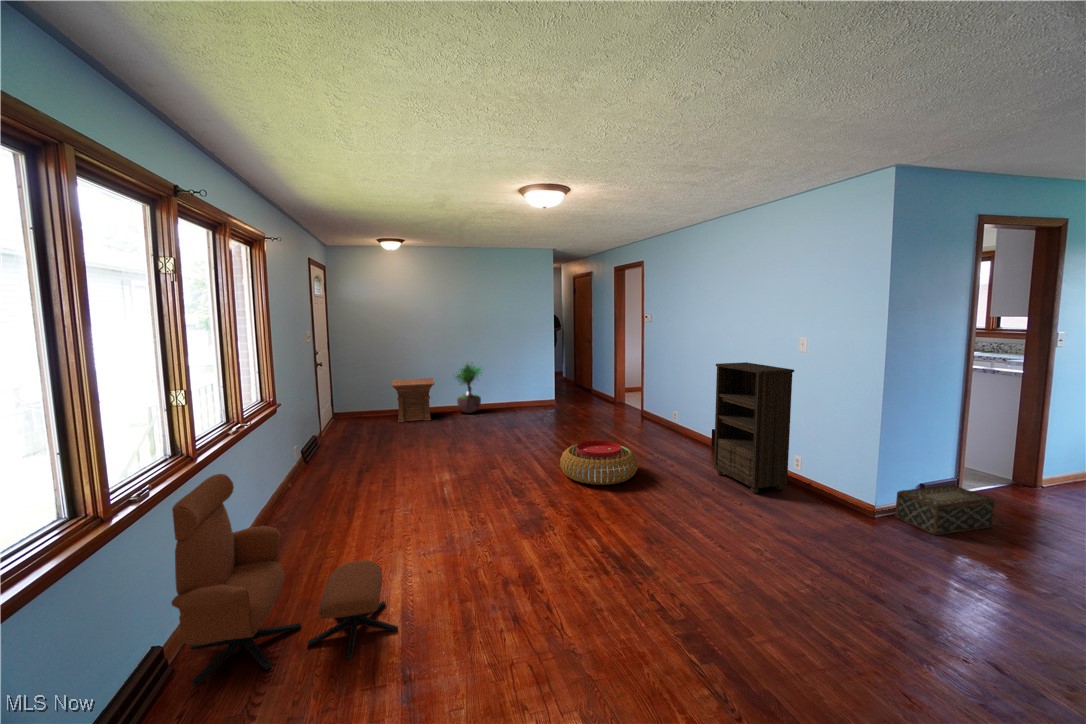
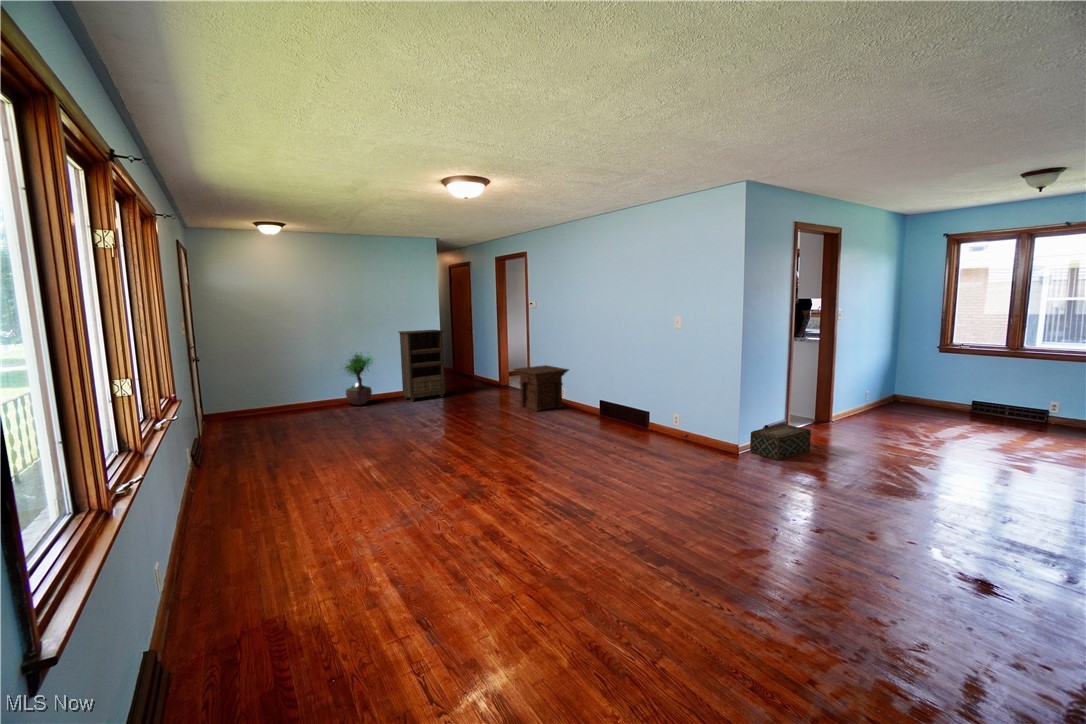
bookshelf: present [714,362,794,493] -> present [398,330,445,401]
side table: present [392,378,434,422] -> present [513,365,569,412]
pouf: present [560,441,638,485] -> none [480,416,551,455]
lounge chair: present [171,474,398,686] -> none [171,465,395,680]

